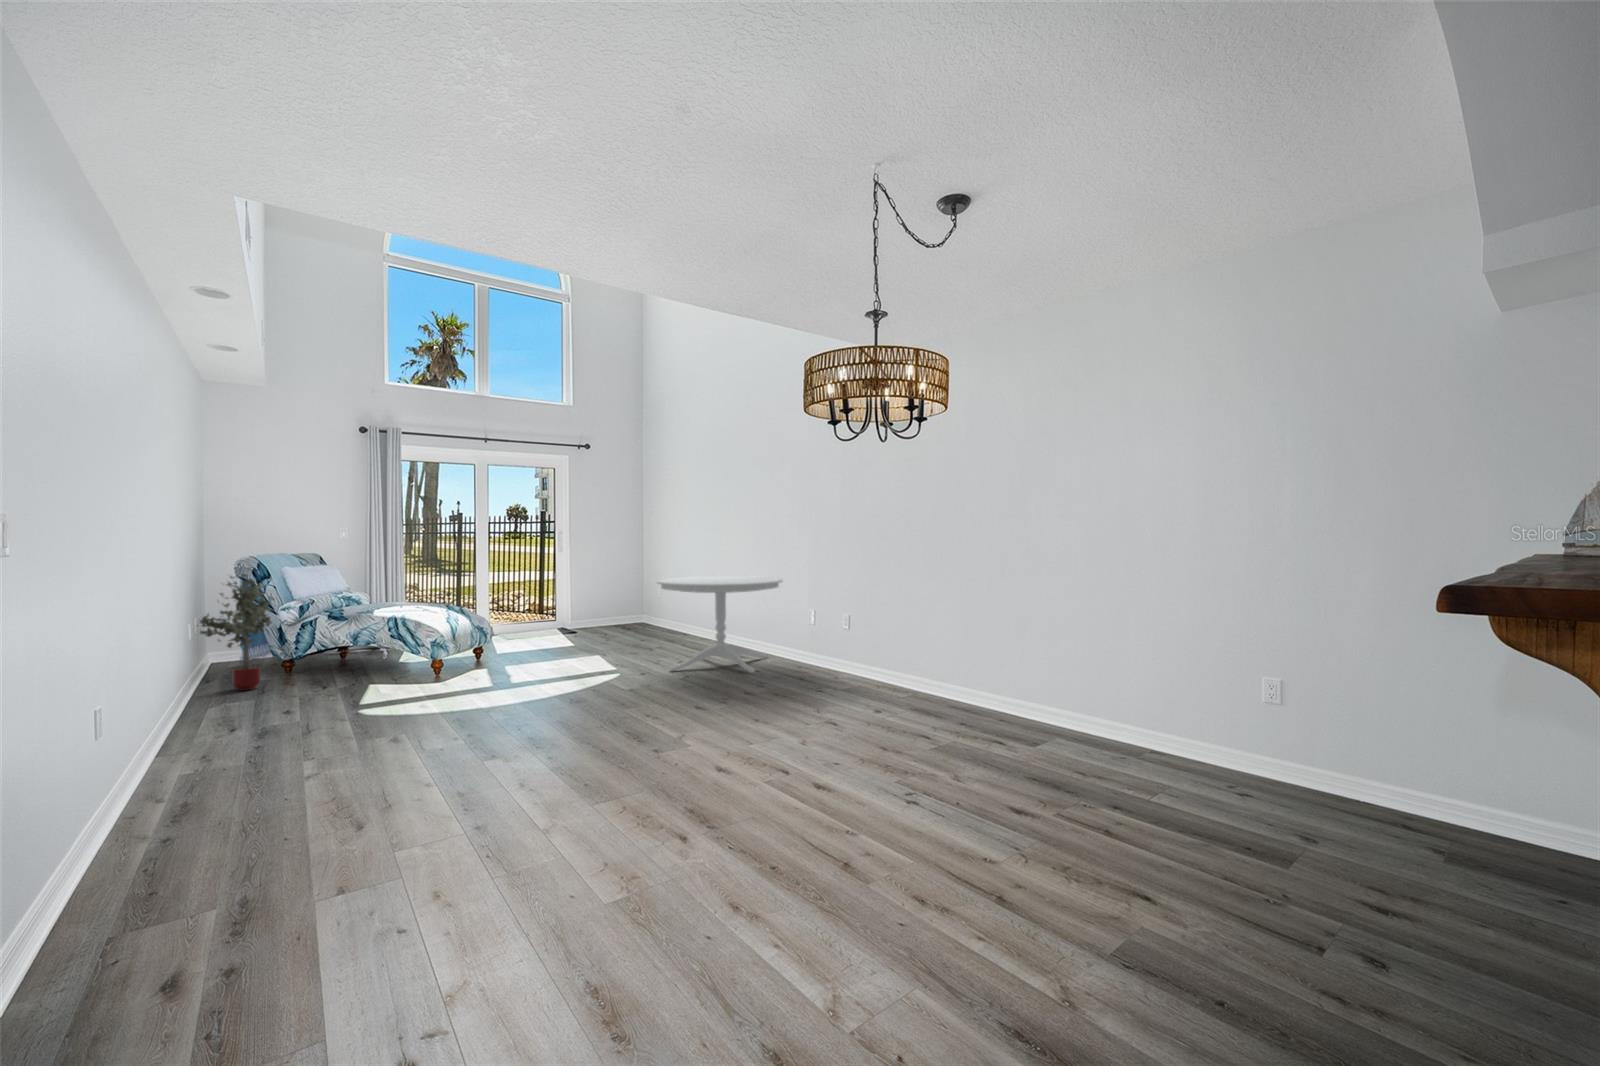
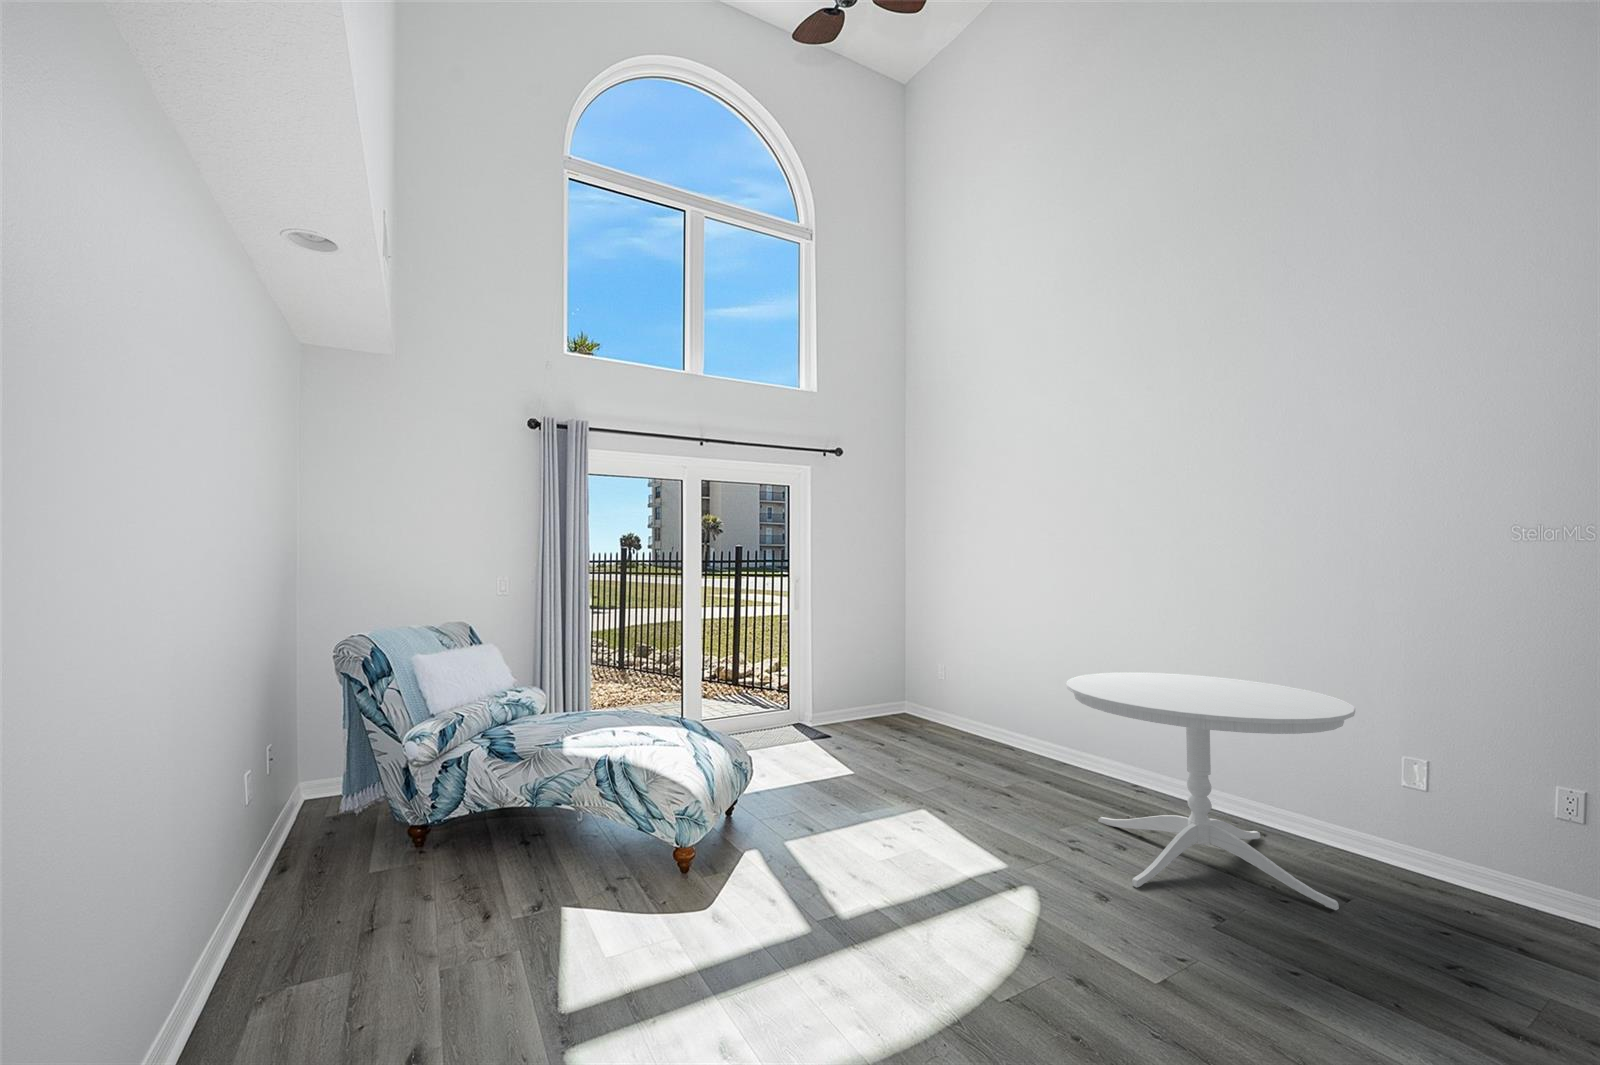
potted tree: present [200,574,274,691] -> none [255,674,402,920]

